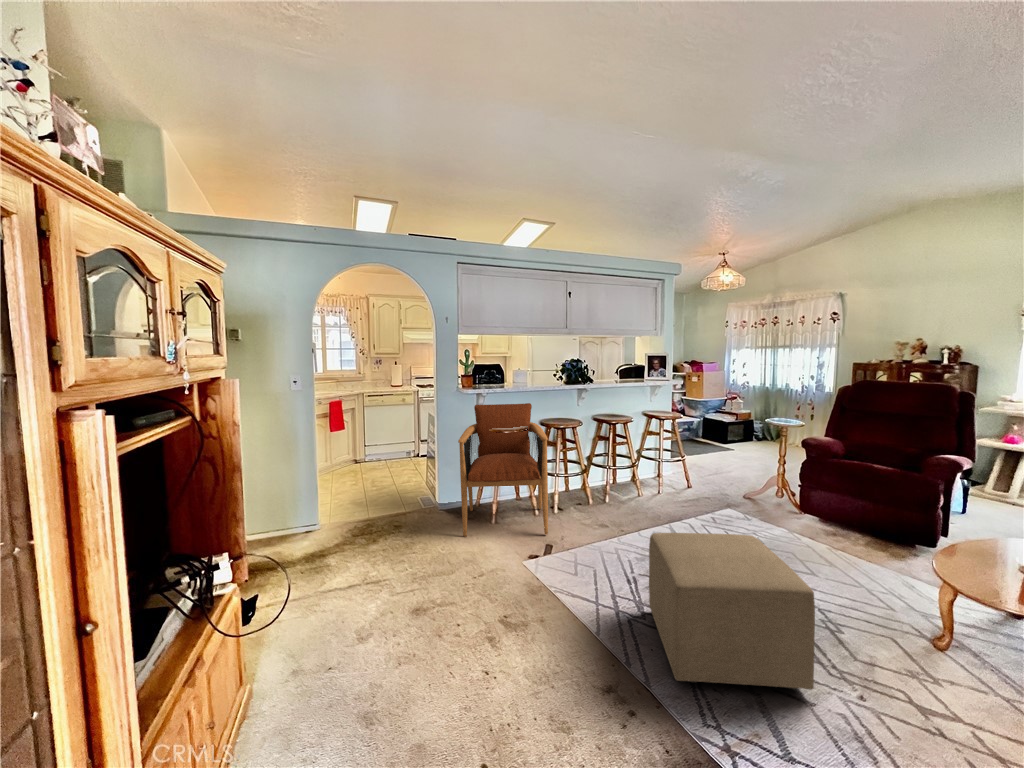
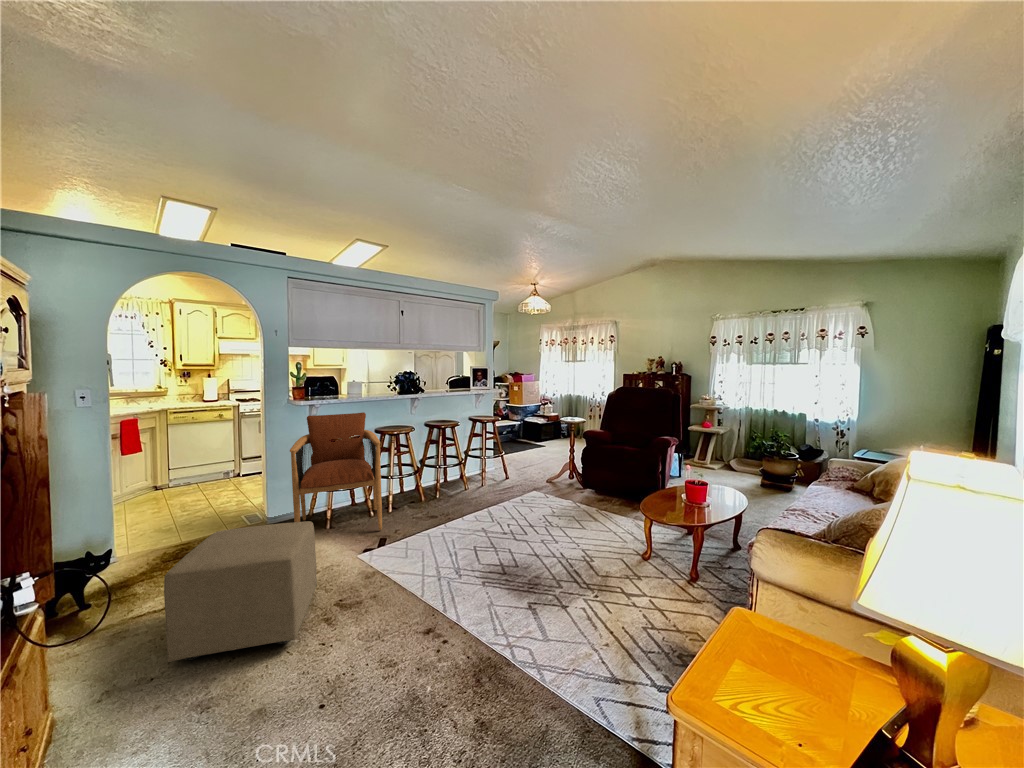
ottoman: present [649,533,815,690] -> present [164,521,317,662]

